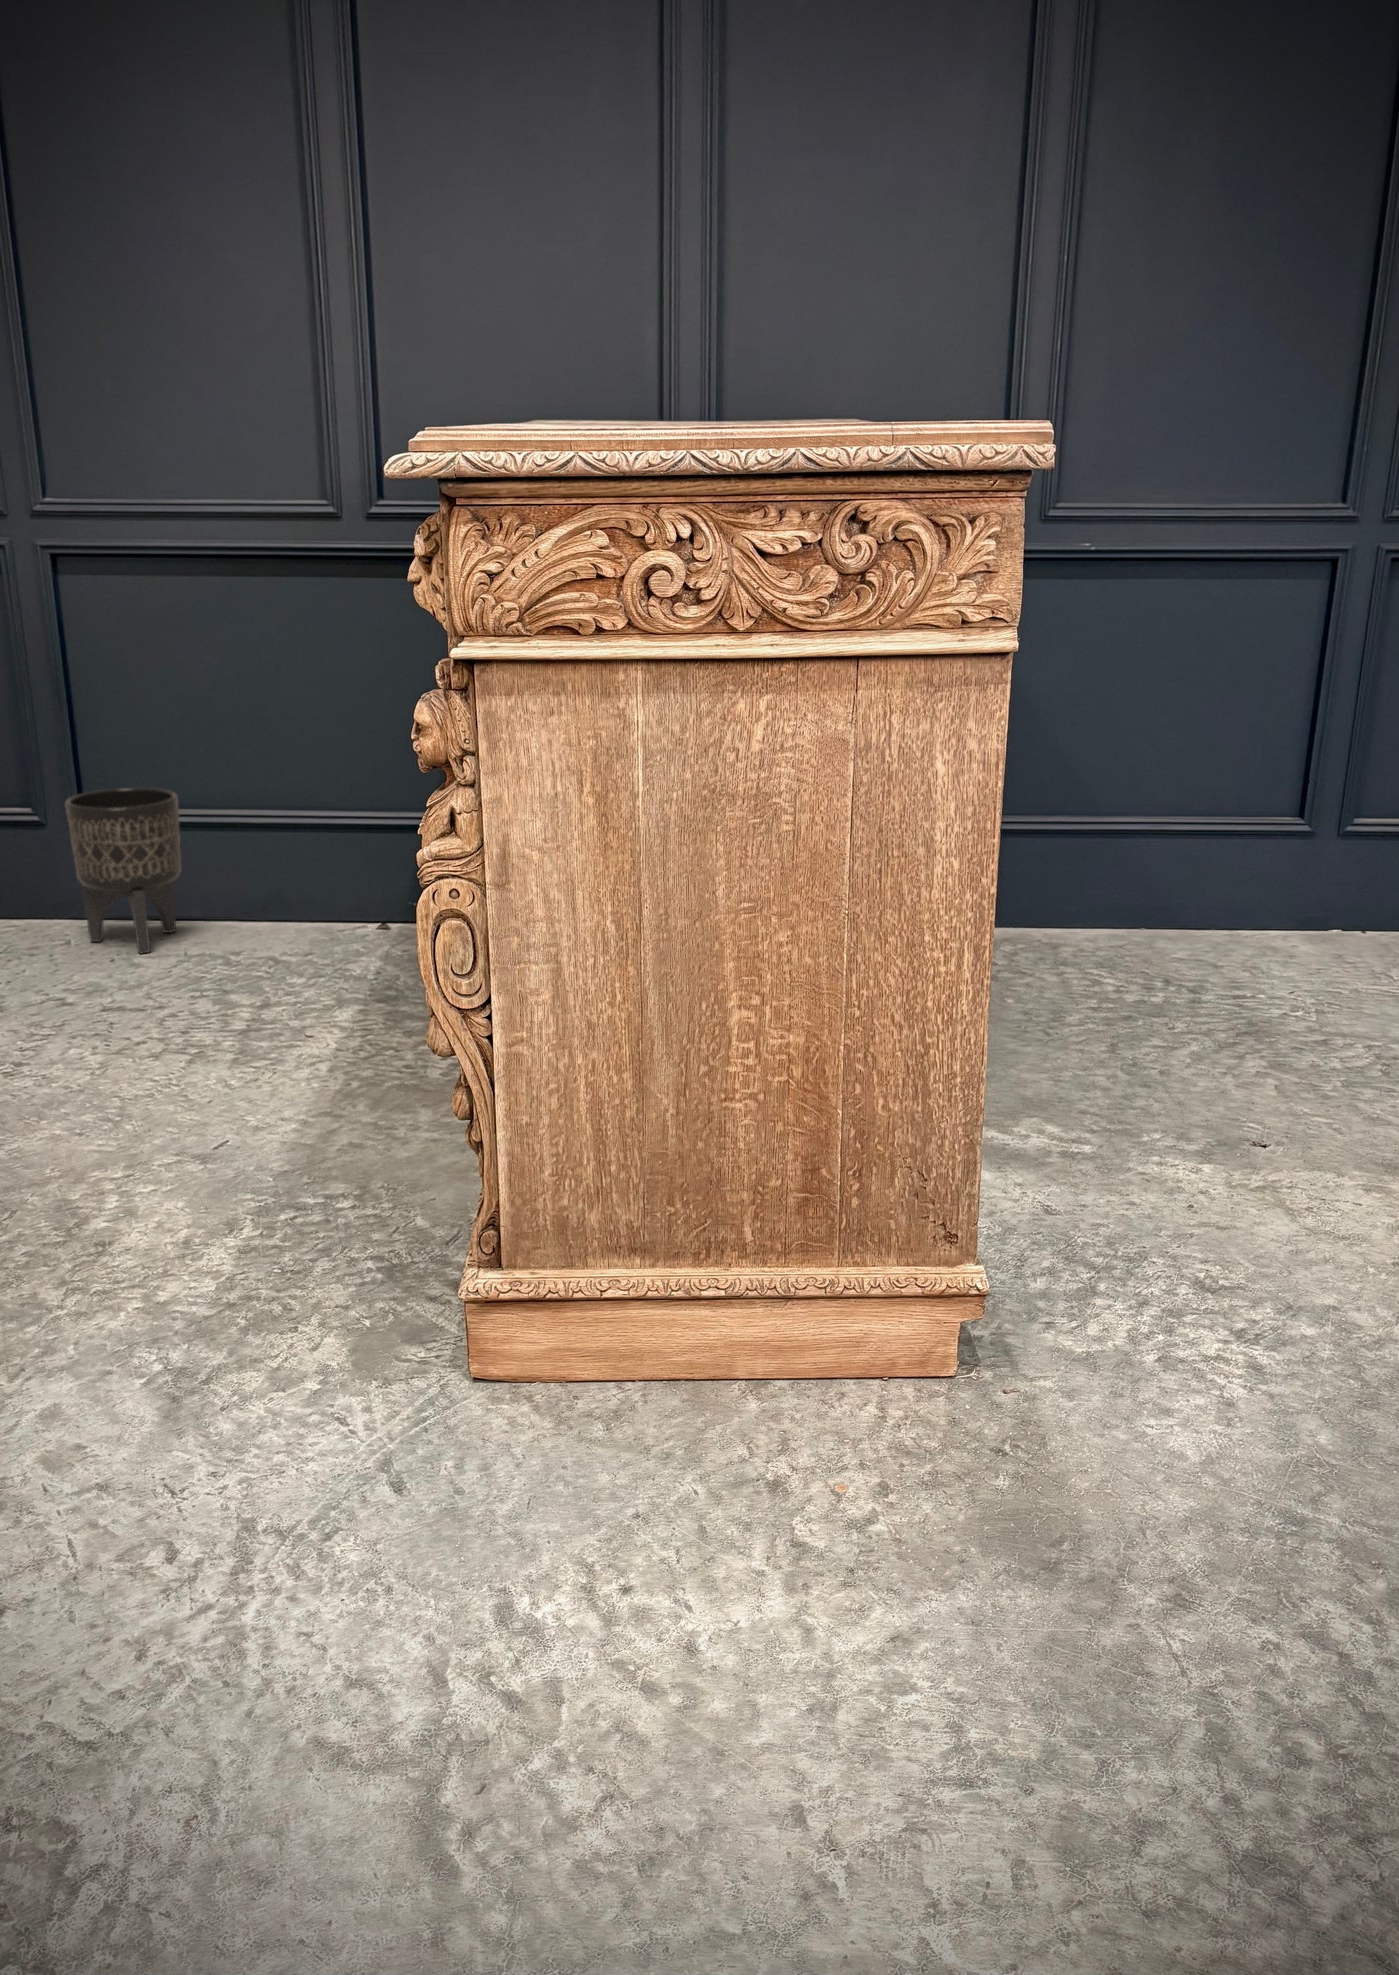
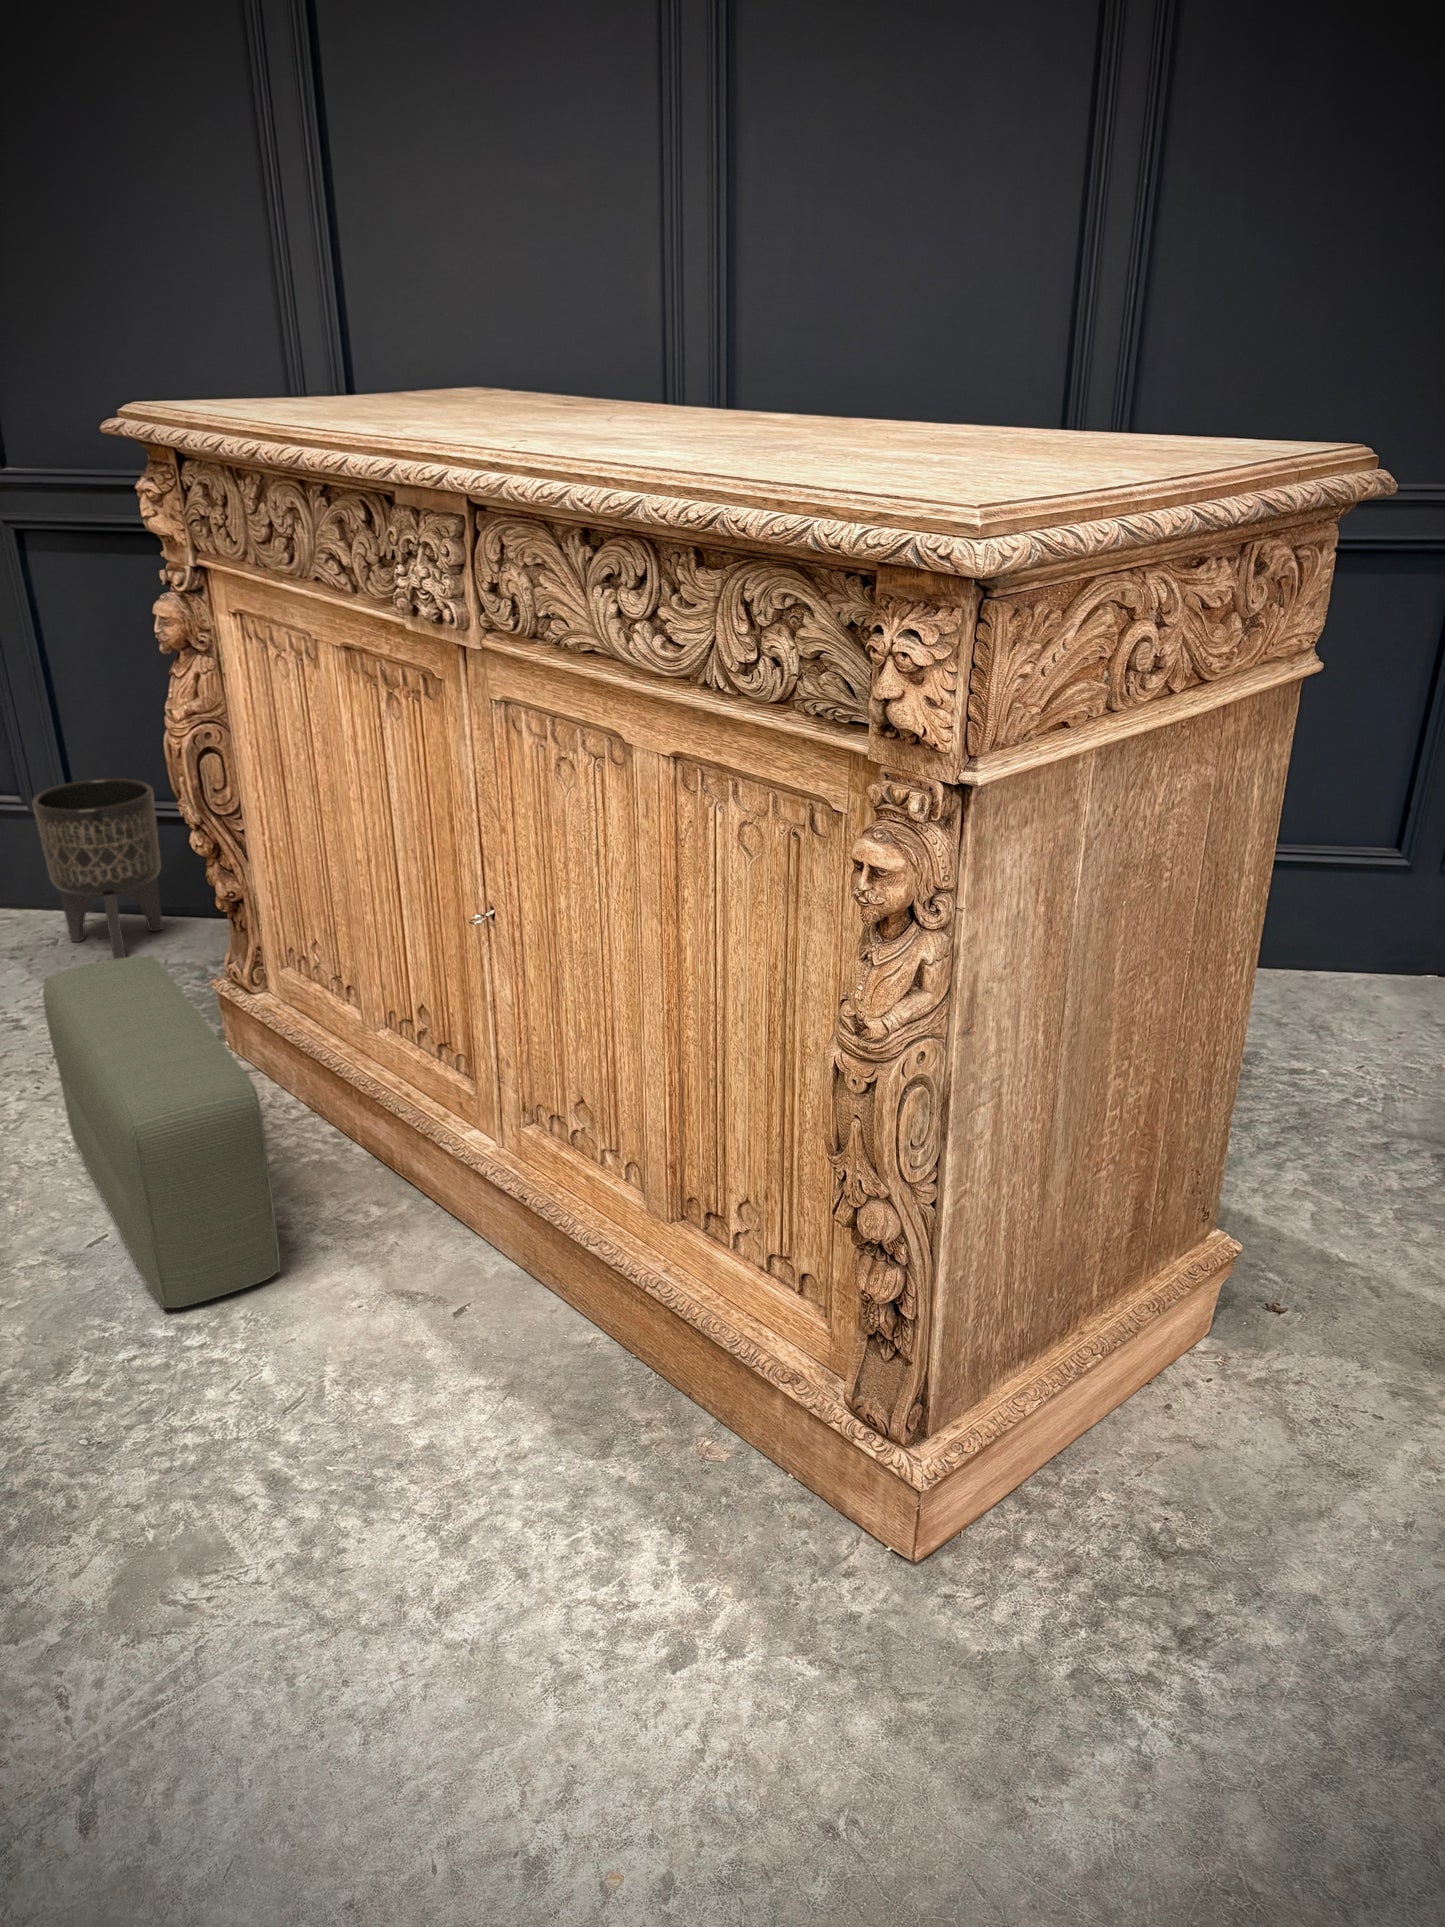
pouf: none [150,904,405,1182] -> present [43,956,281,1308]

